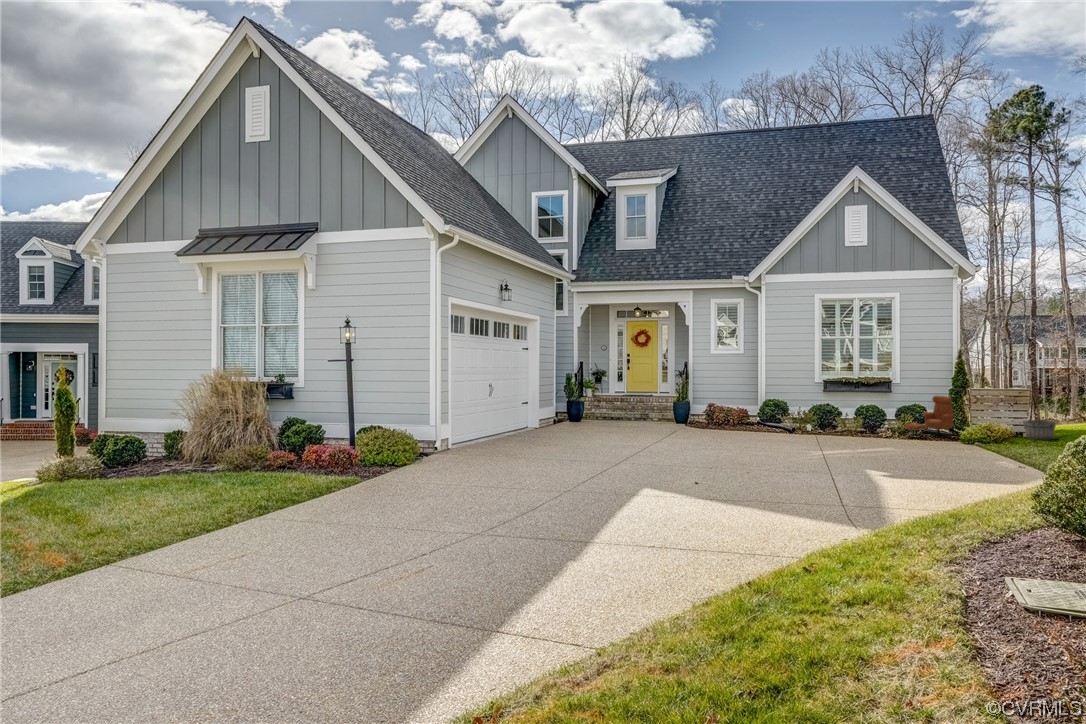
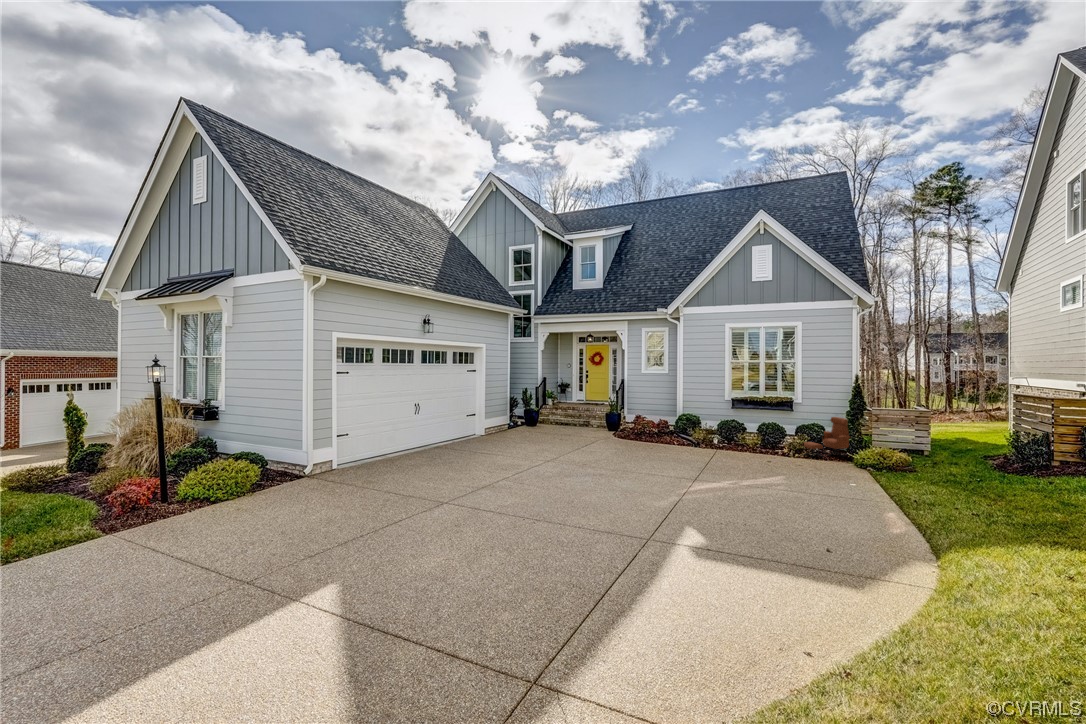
wooden bucket: present [1023,418,1056,440] -> none [920,440,955,466]

